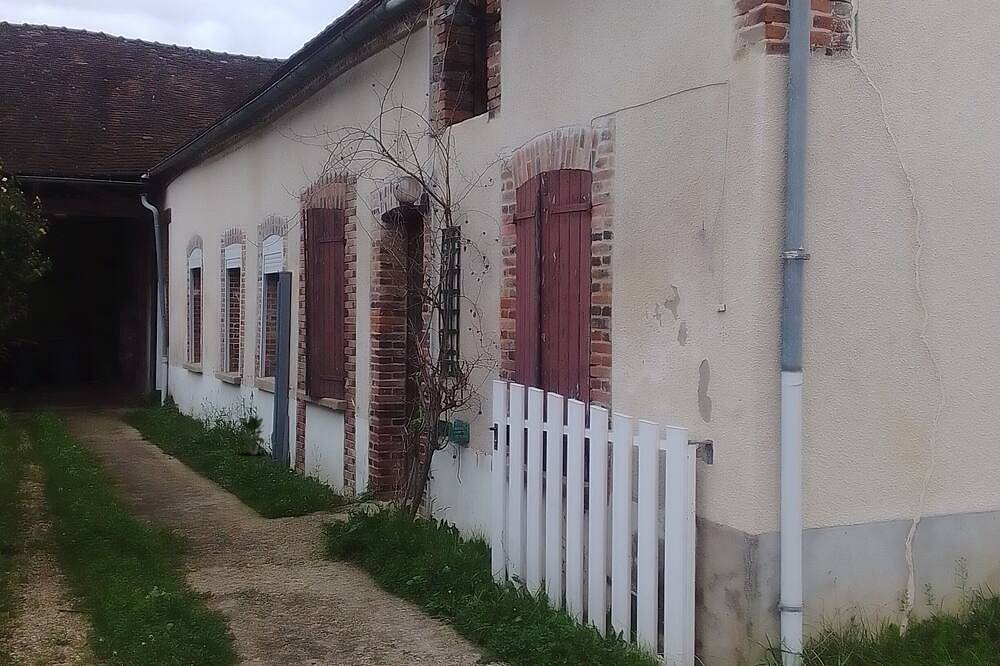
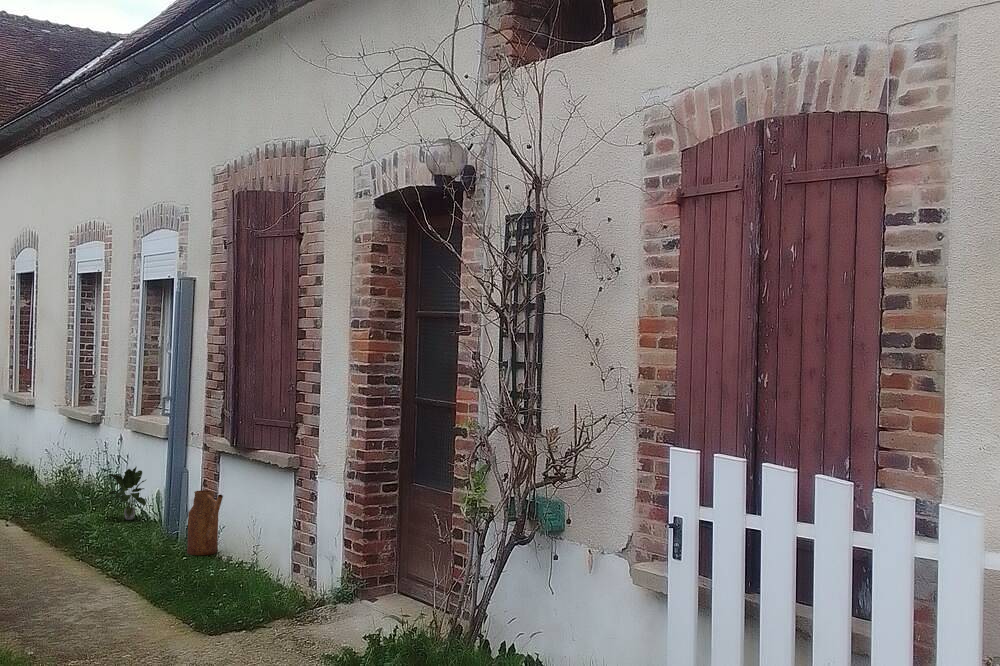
watering can: none [282,429,304,475] -> present [187,490,223,555]

